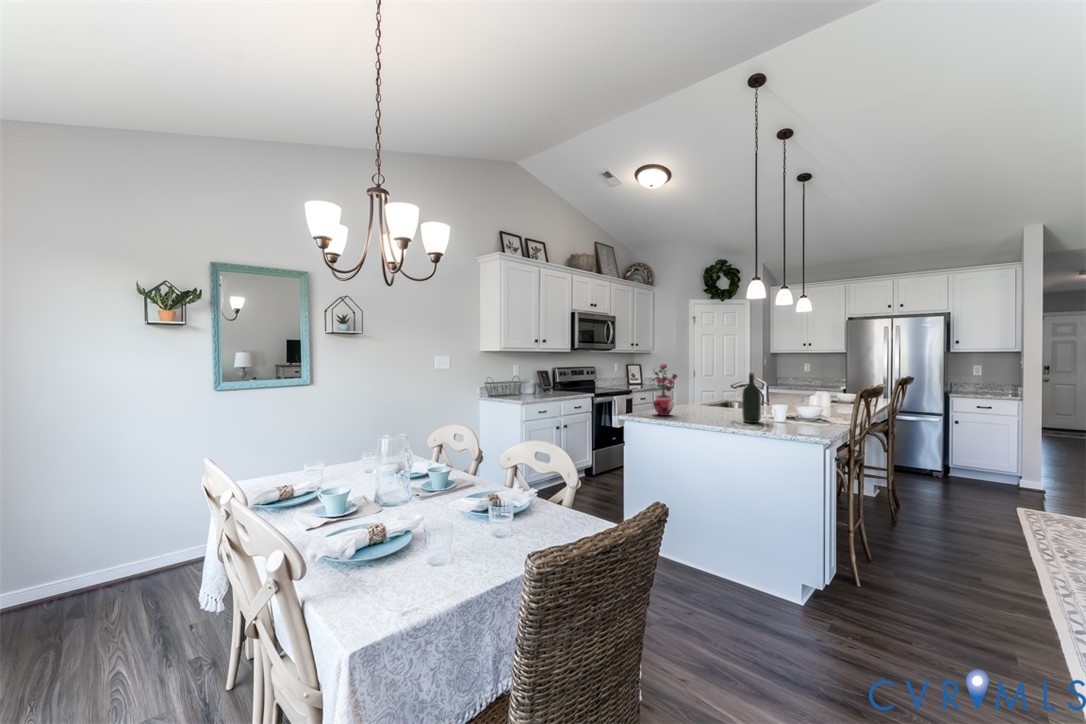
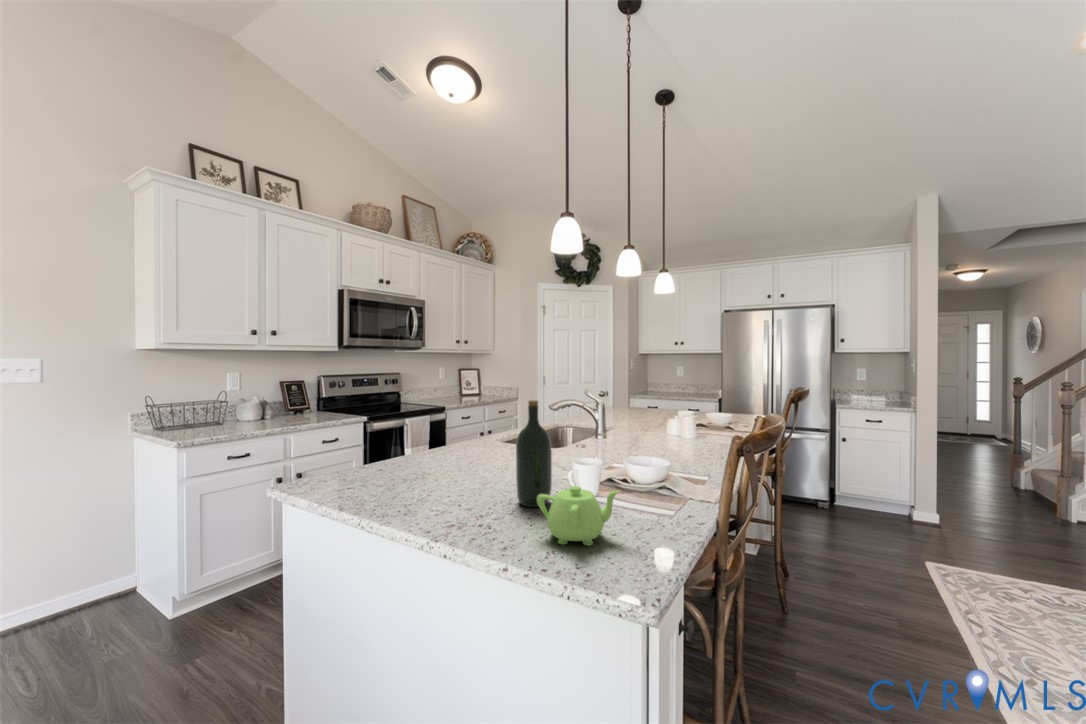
potted plant: present [652,364,677,416] -> none [354,379,416,485]
teapot: none [764,407,804,431] -> present [537,486,620,545]

